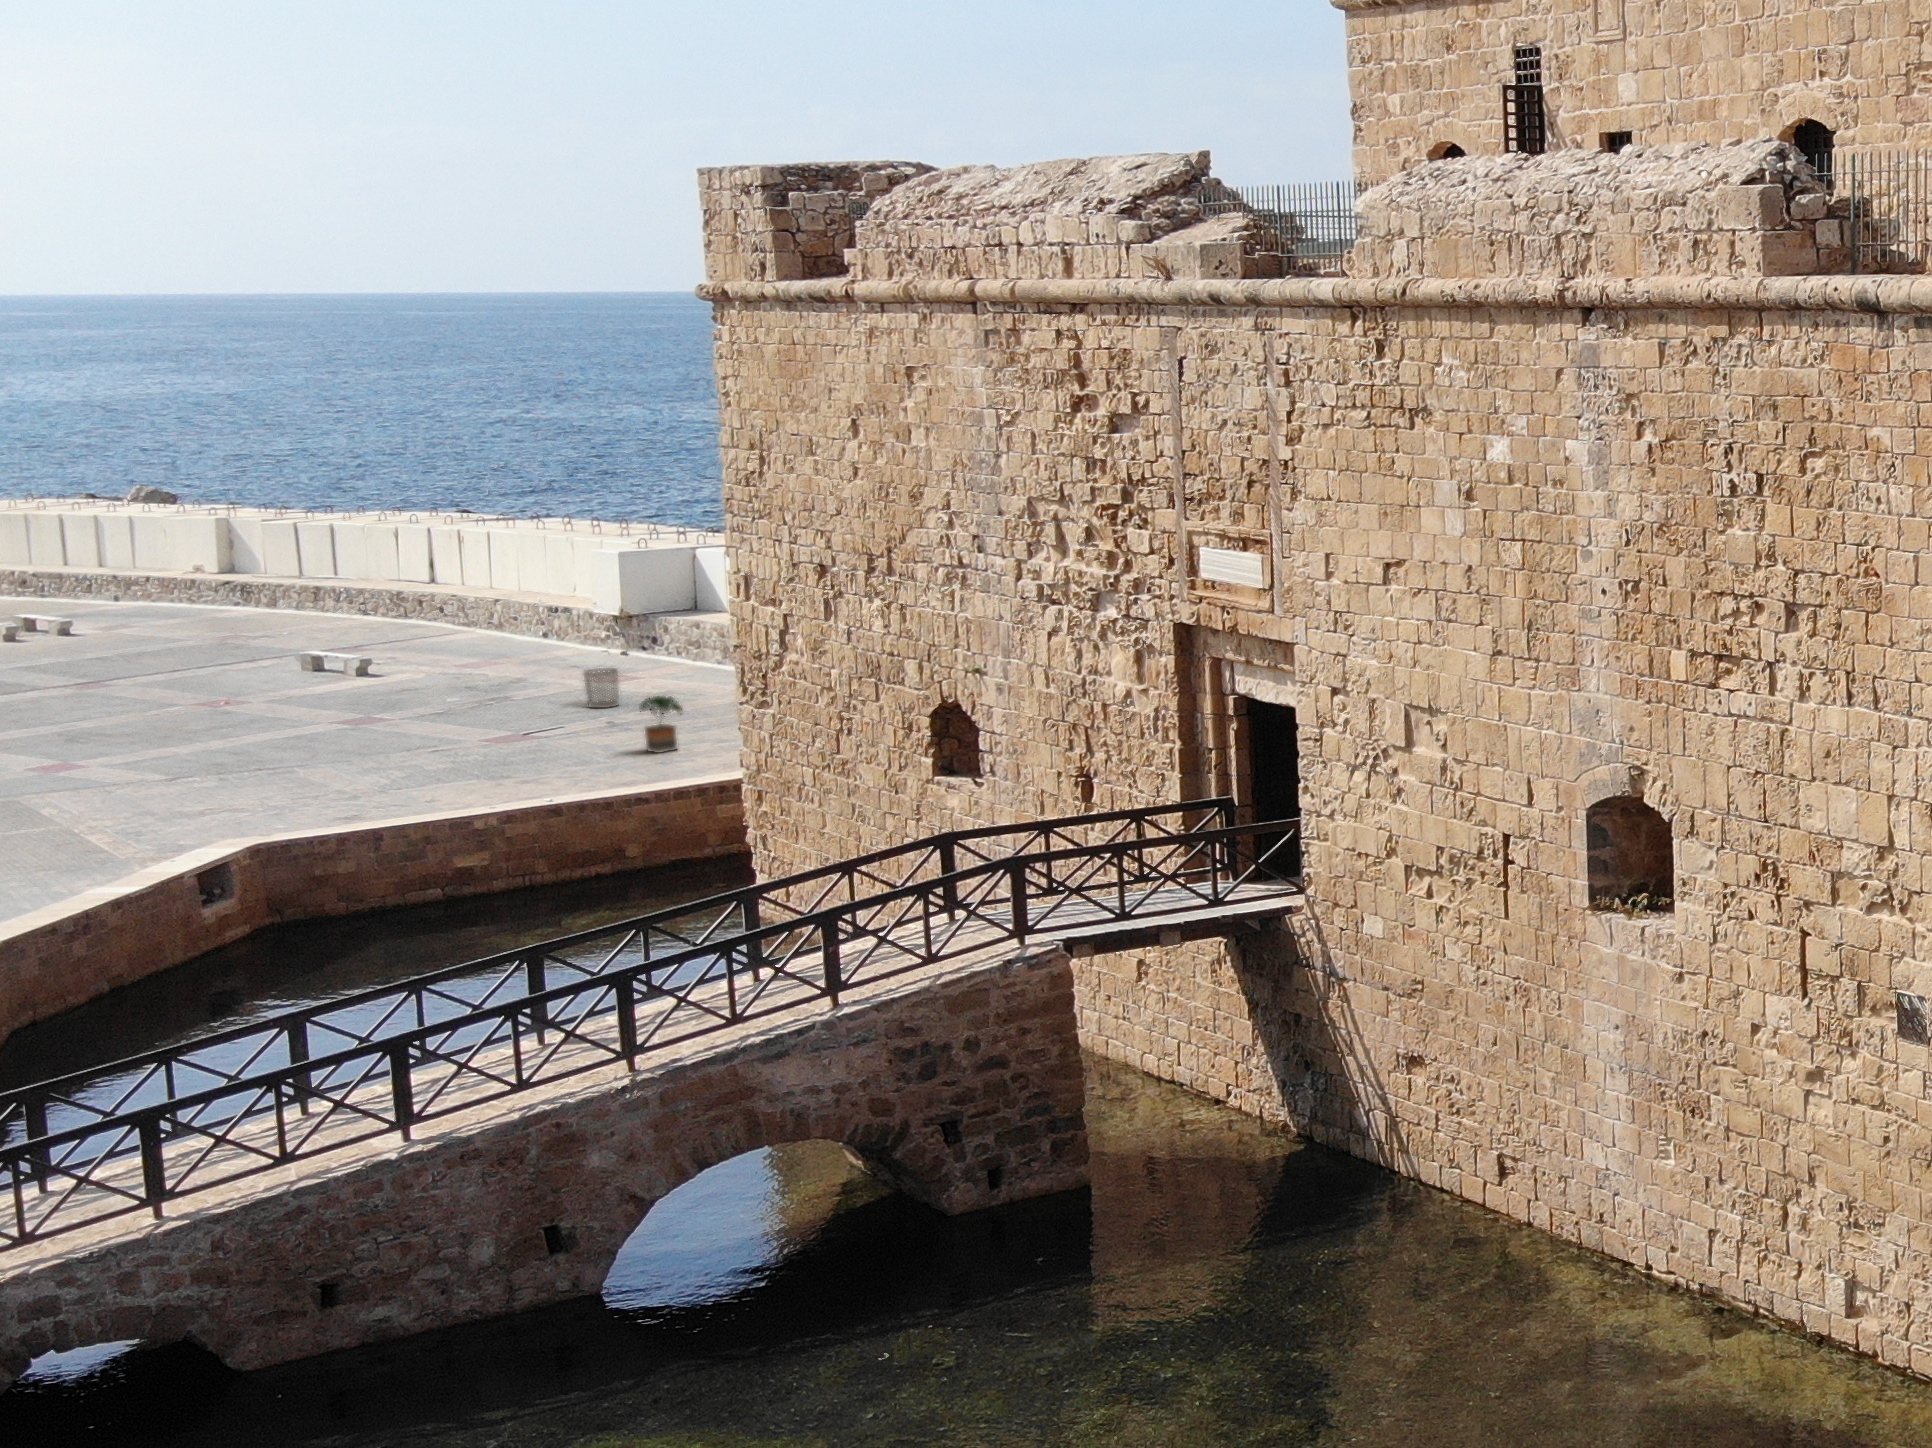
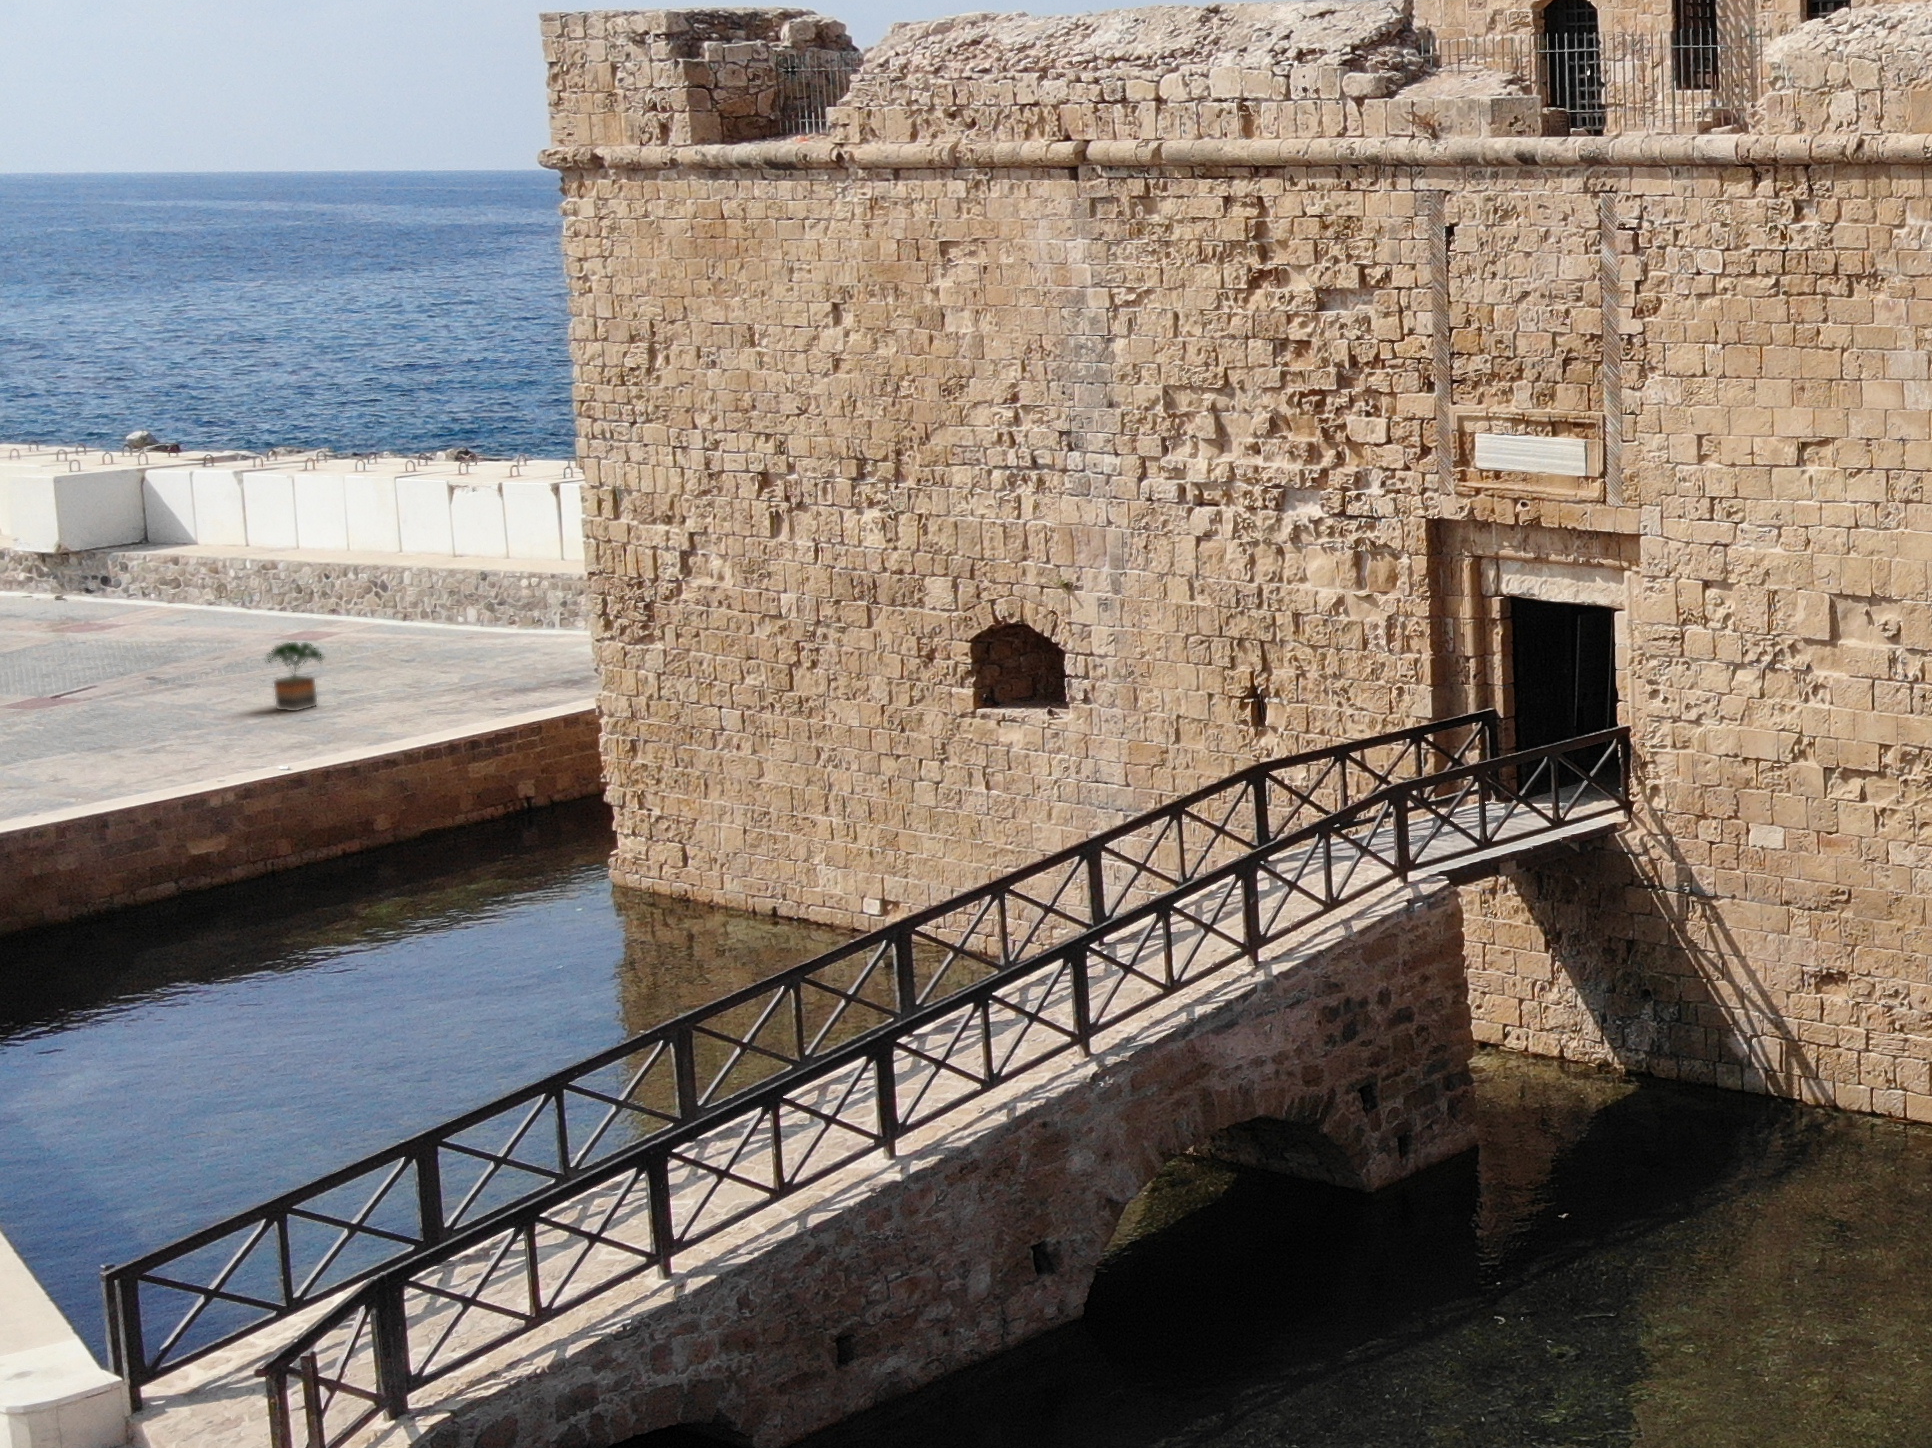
waste bin: present [584,669,619,708] -> none [110,614,158,663]

